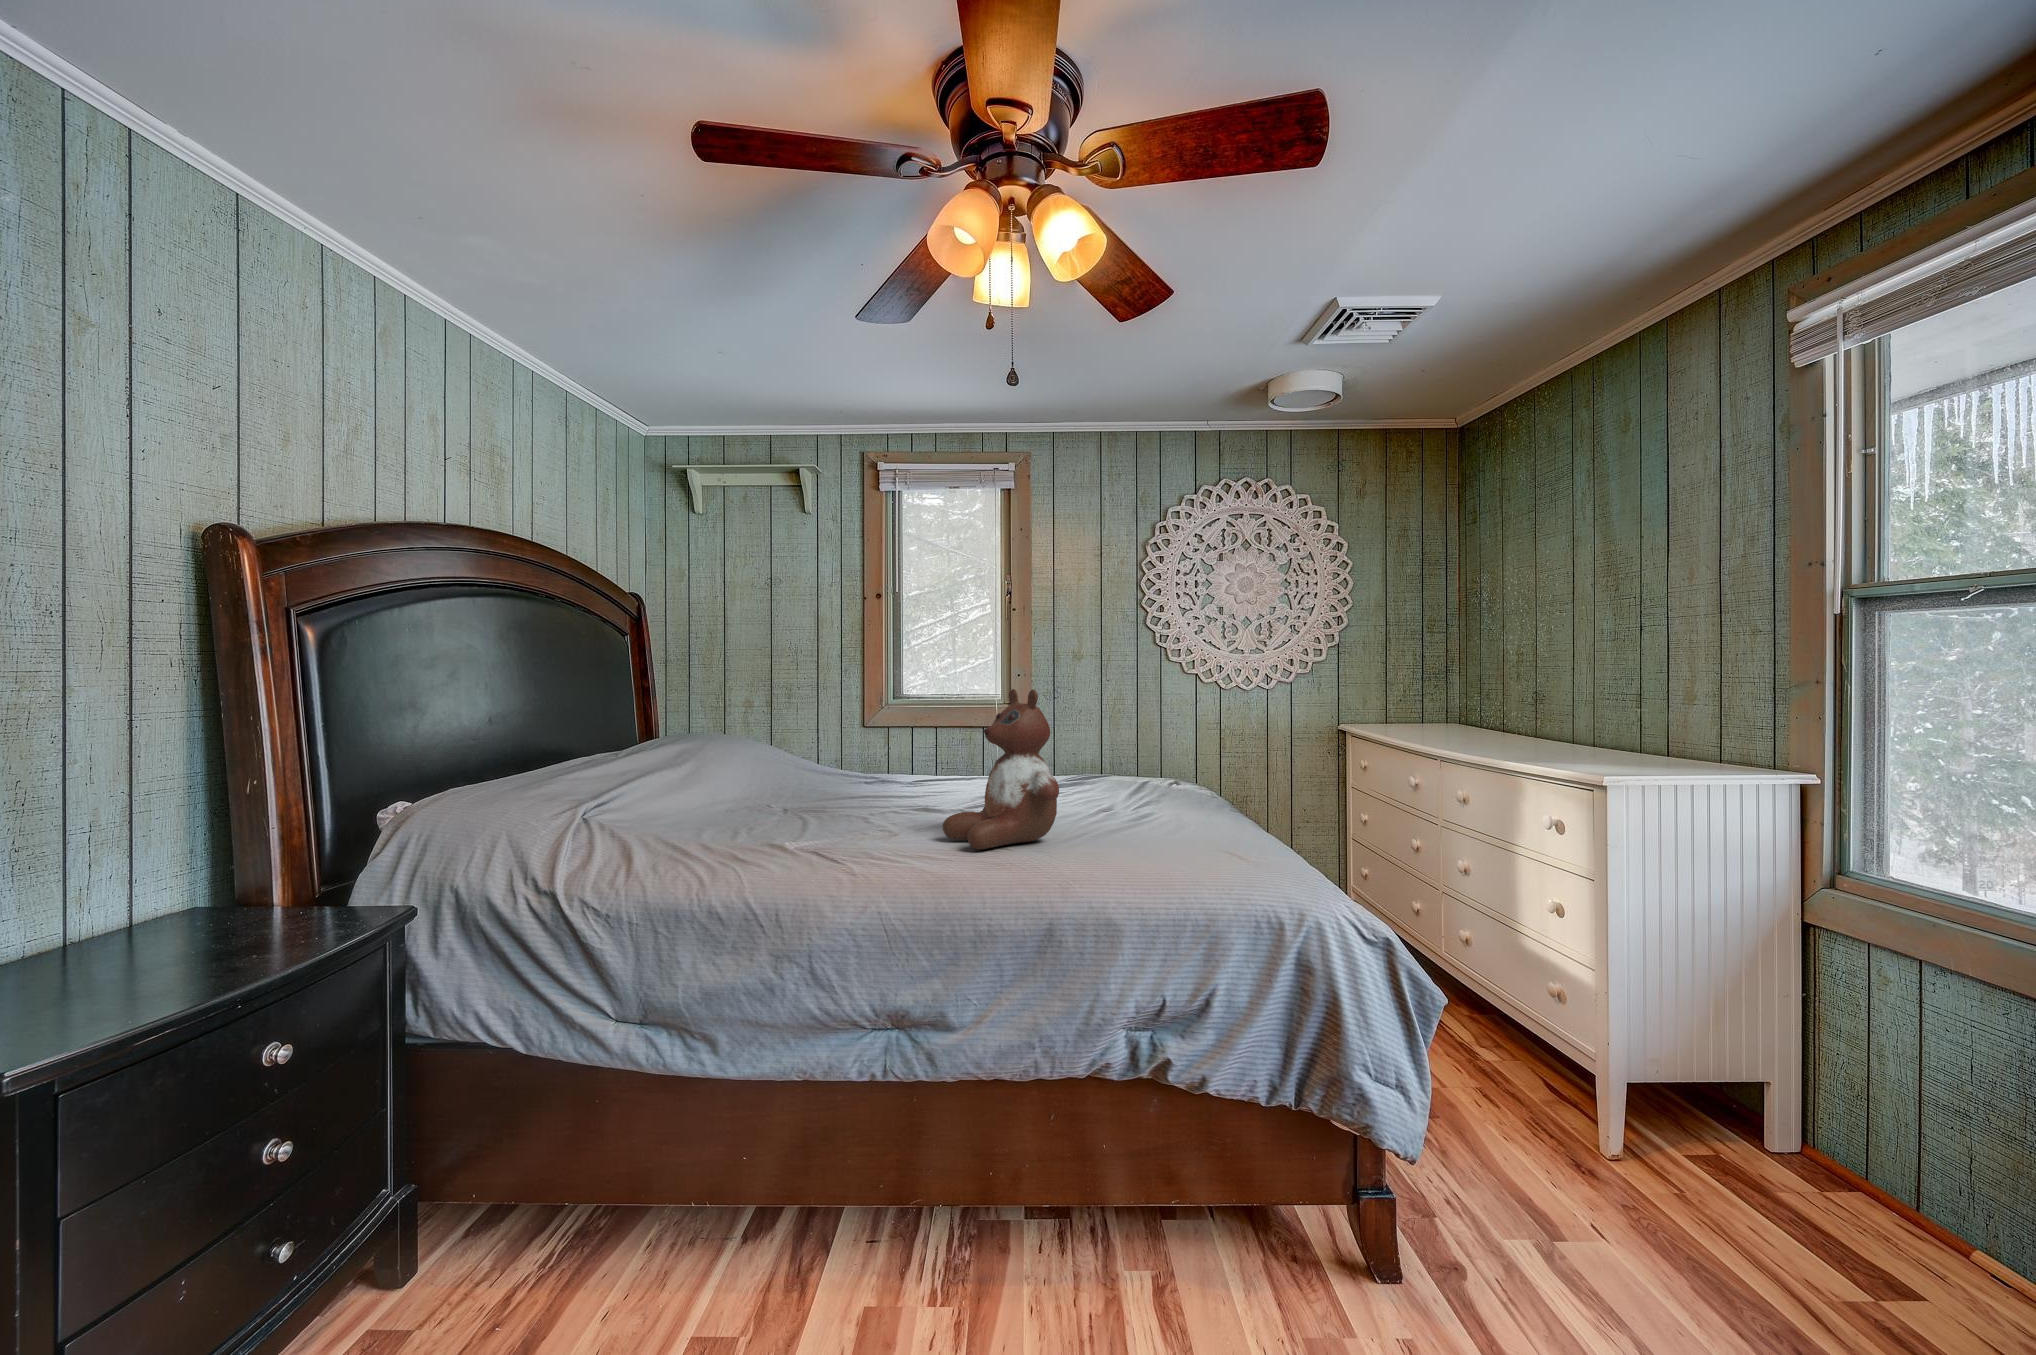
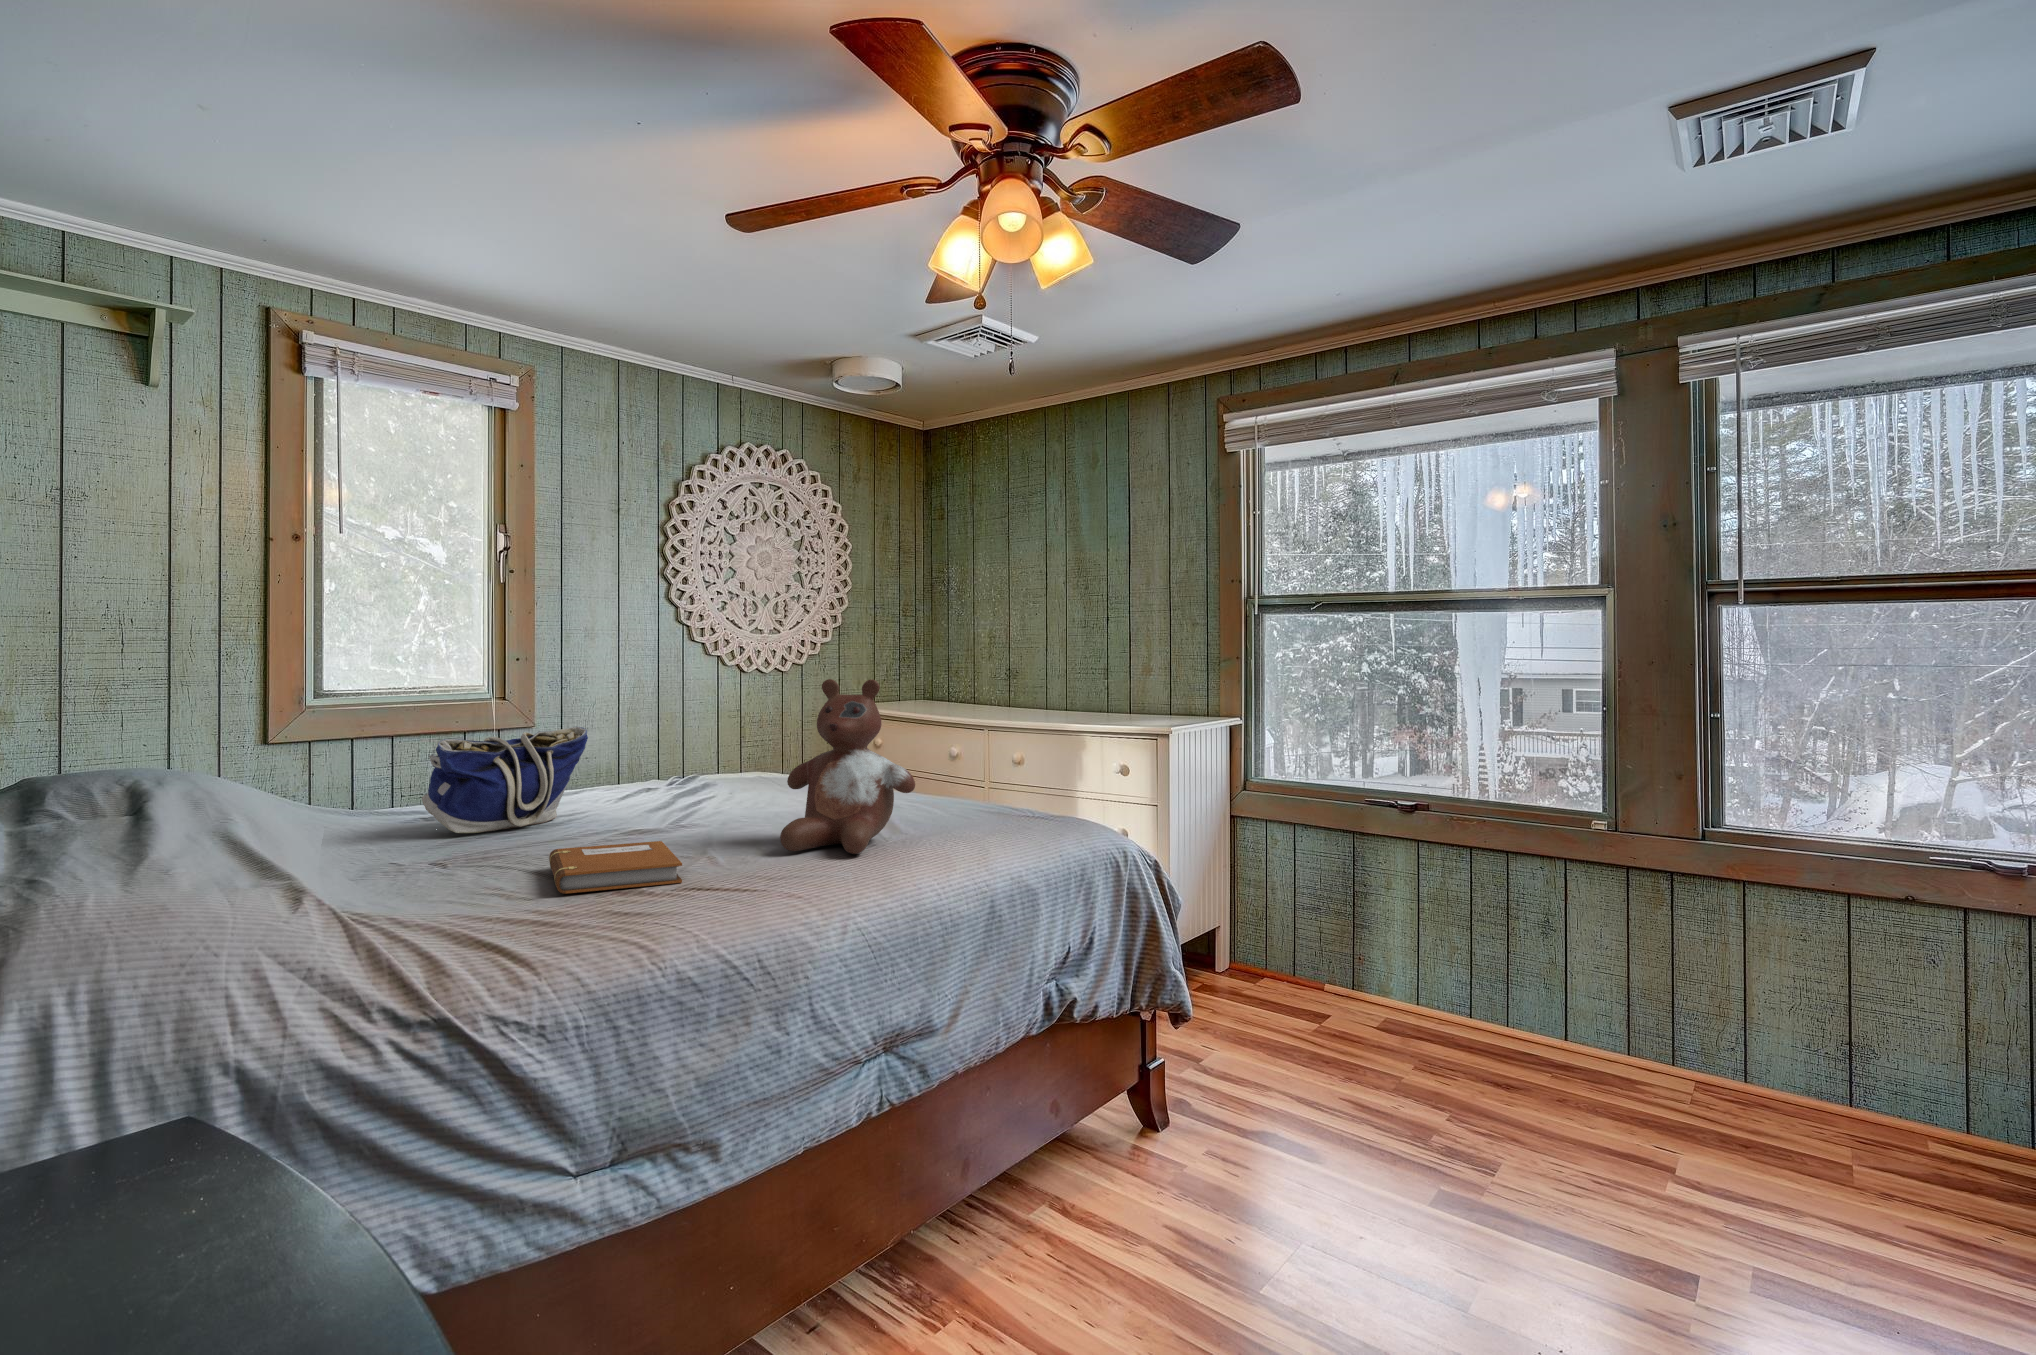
tote bag: none [833,726,950,797] -> present [422,726,588,833]
notebook: none [756,810,882,845] -> present [549,841,682,894]

